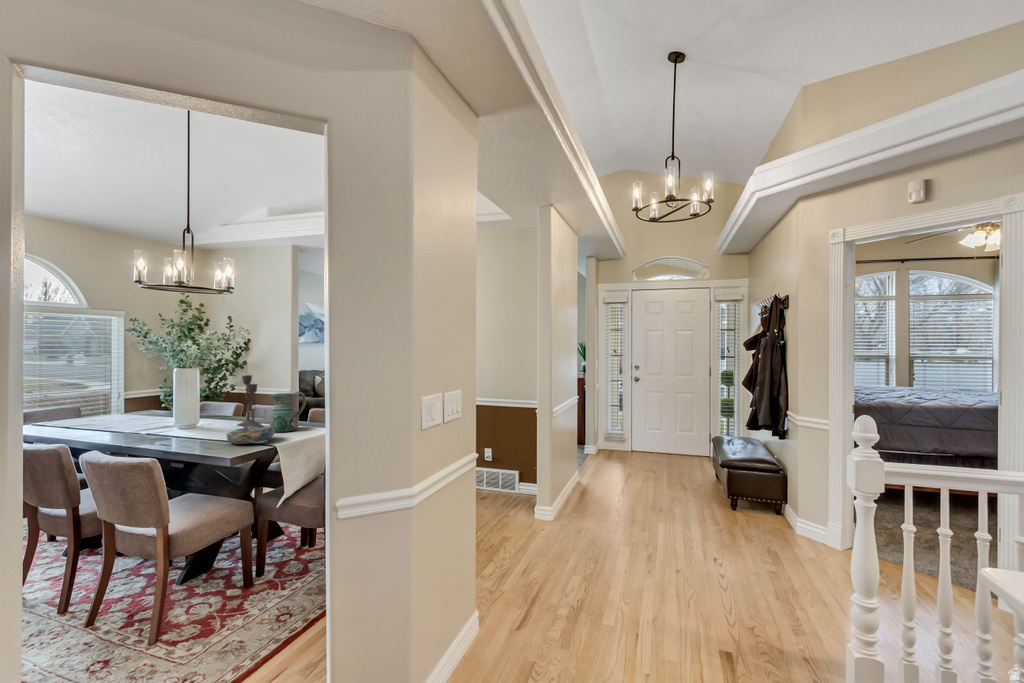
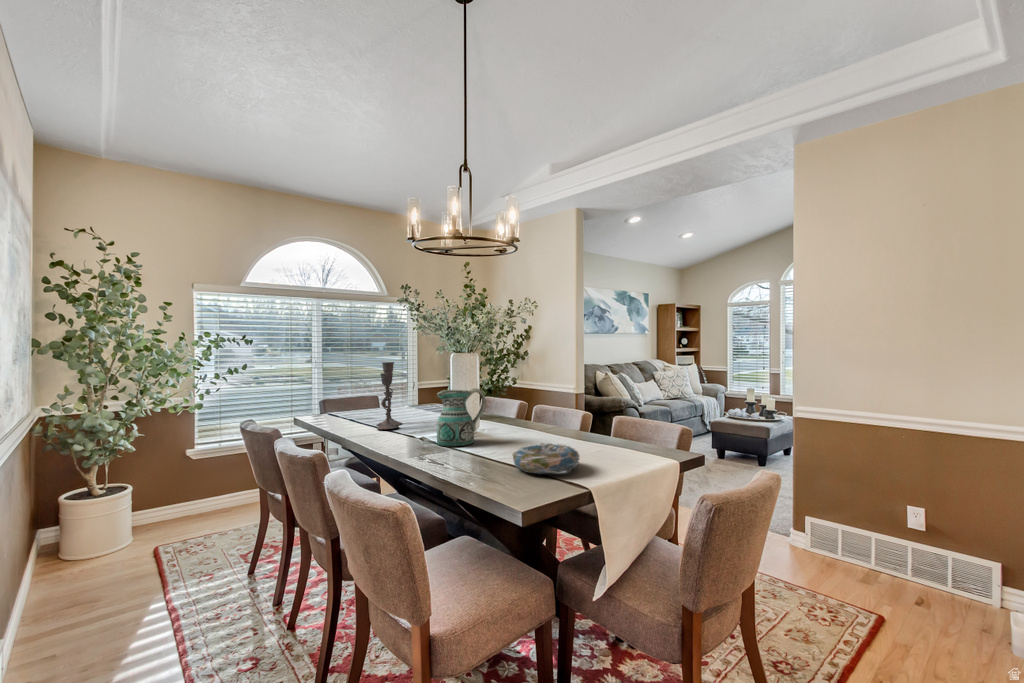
candlestick: present [237,375,262,428] -> present [377,362,402,429]
ceramic pitcher: present [270,392,306,432] -> present [437,388,486,446]

